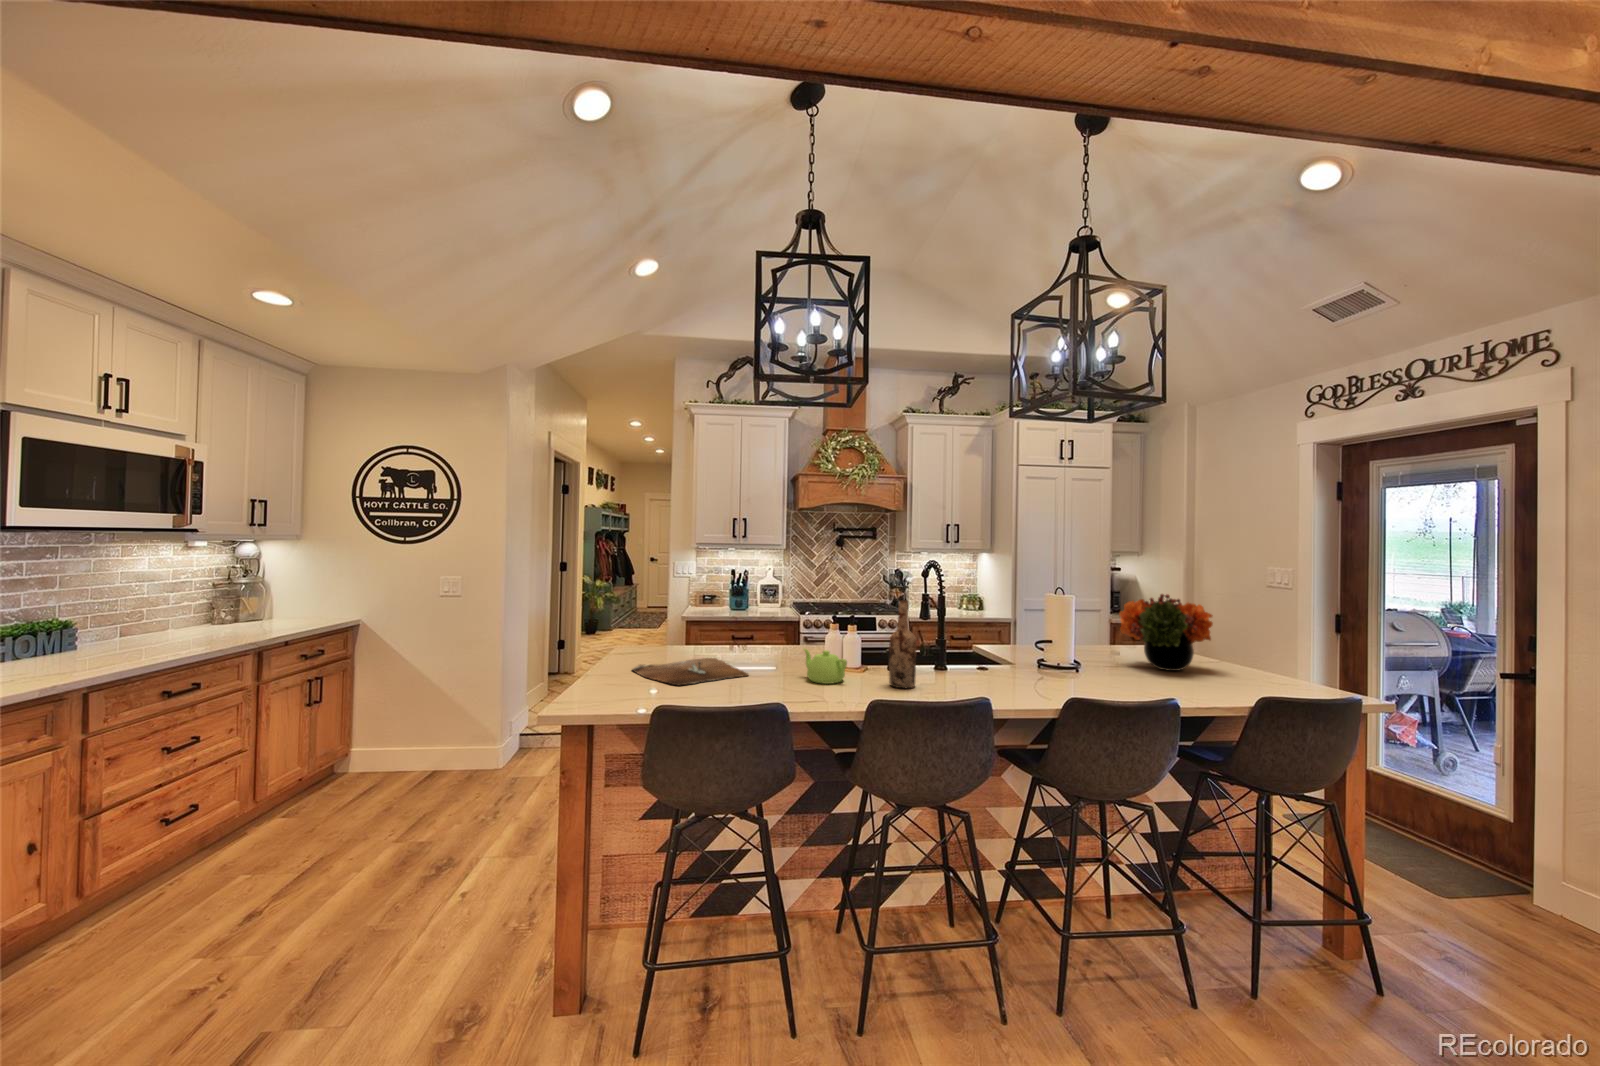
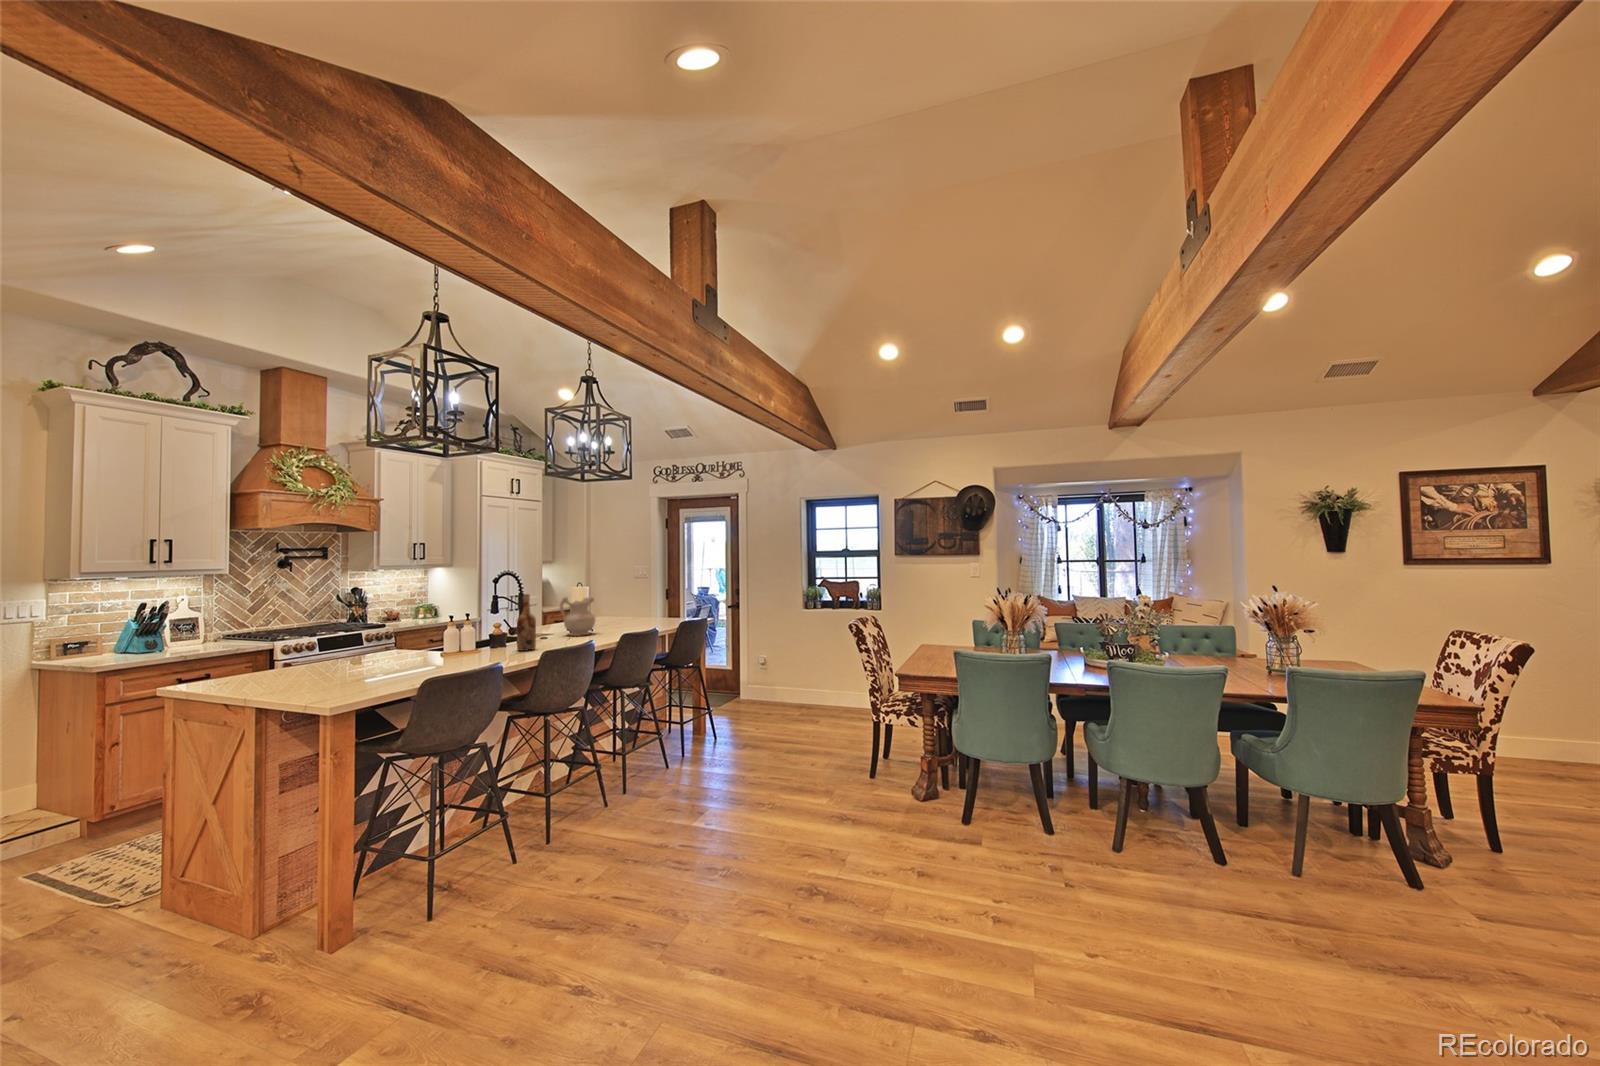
flower arrangement: present [1119,594,1213,671] -> none [605,581,652,622]
ceramic pitcher: none [998,611,1058,680] -> present [560,597,596,636]
teapot: present [804,649,847,684] -> none [446,636,491,659]
cutting board: present [632,658,748,686] -> none [267,665,404,688]

